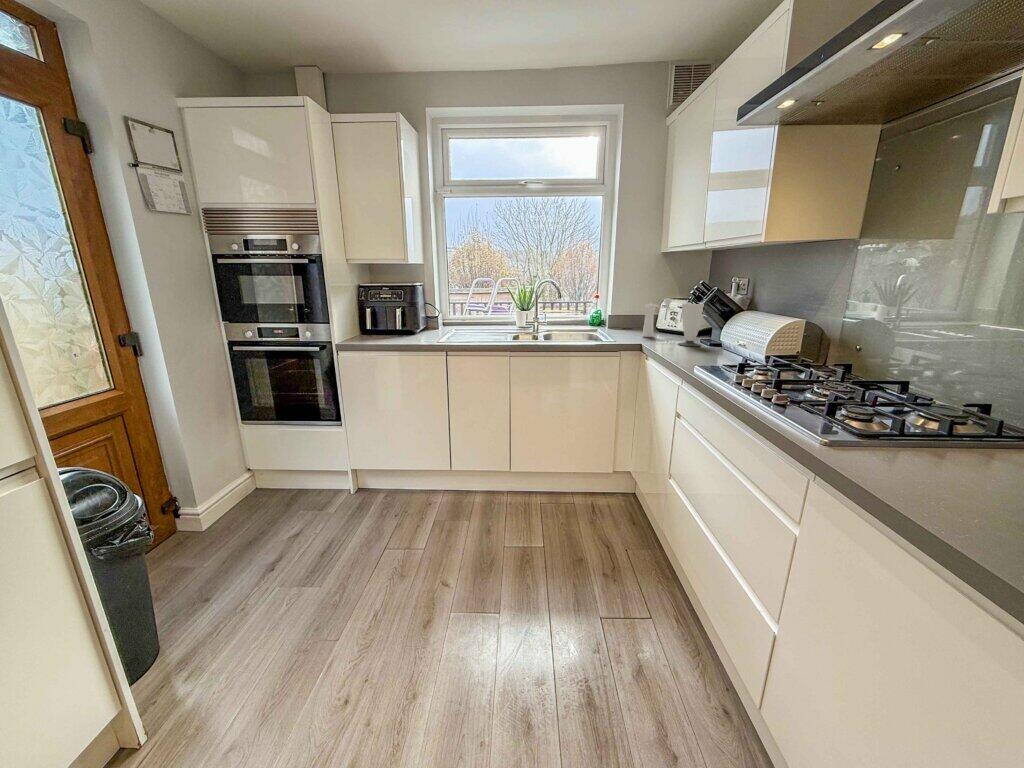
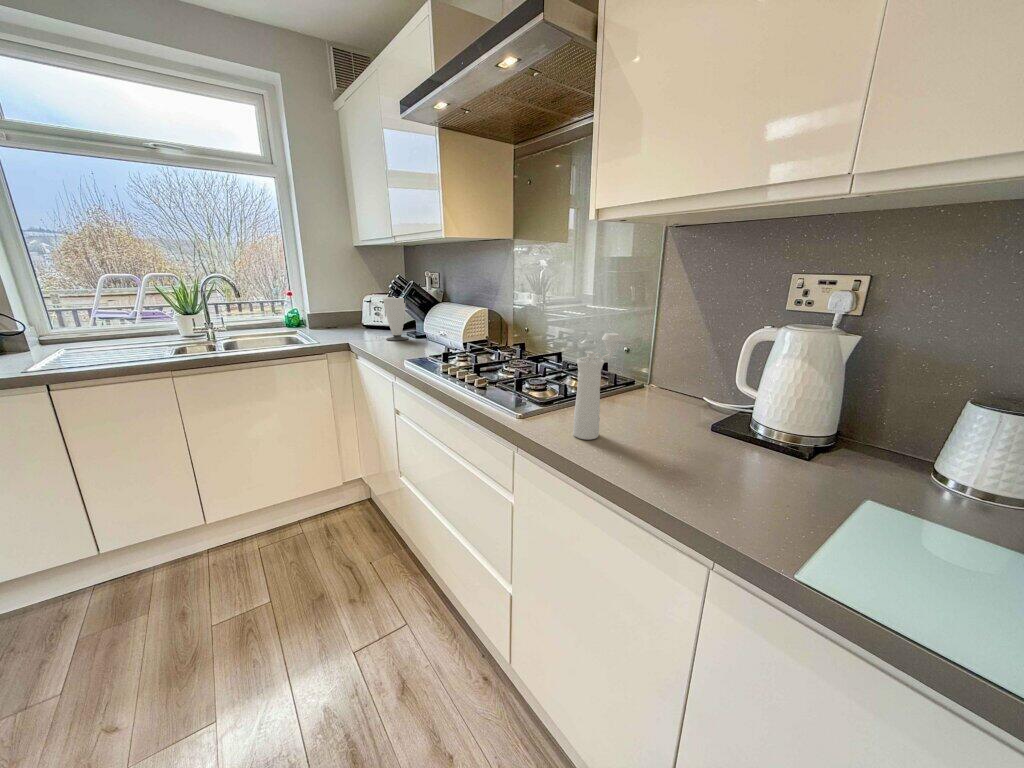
pepper mill: present [643,299,672,337] -> present [573,333,621,440]

